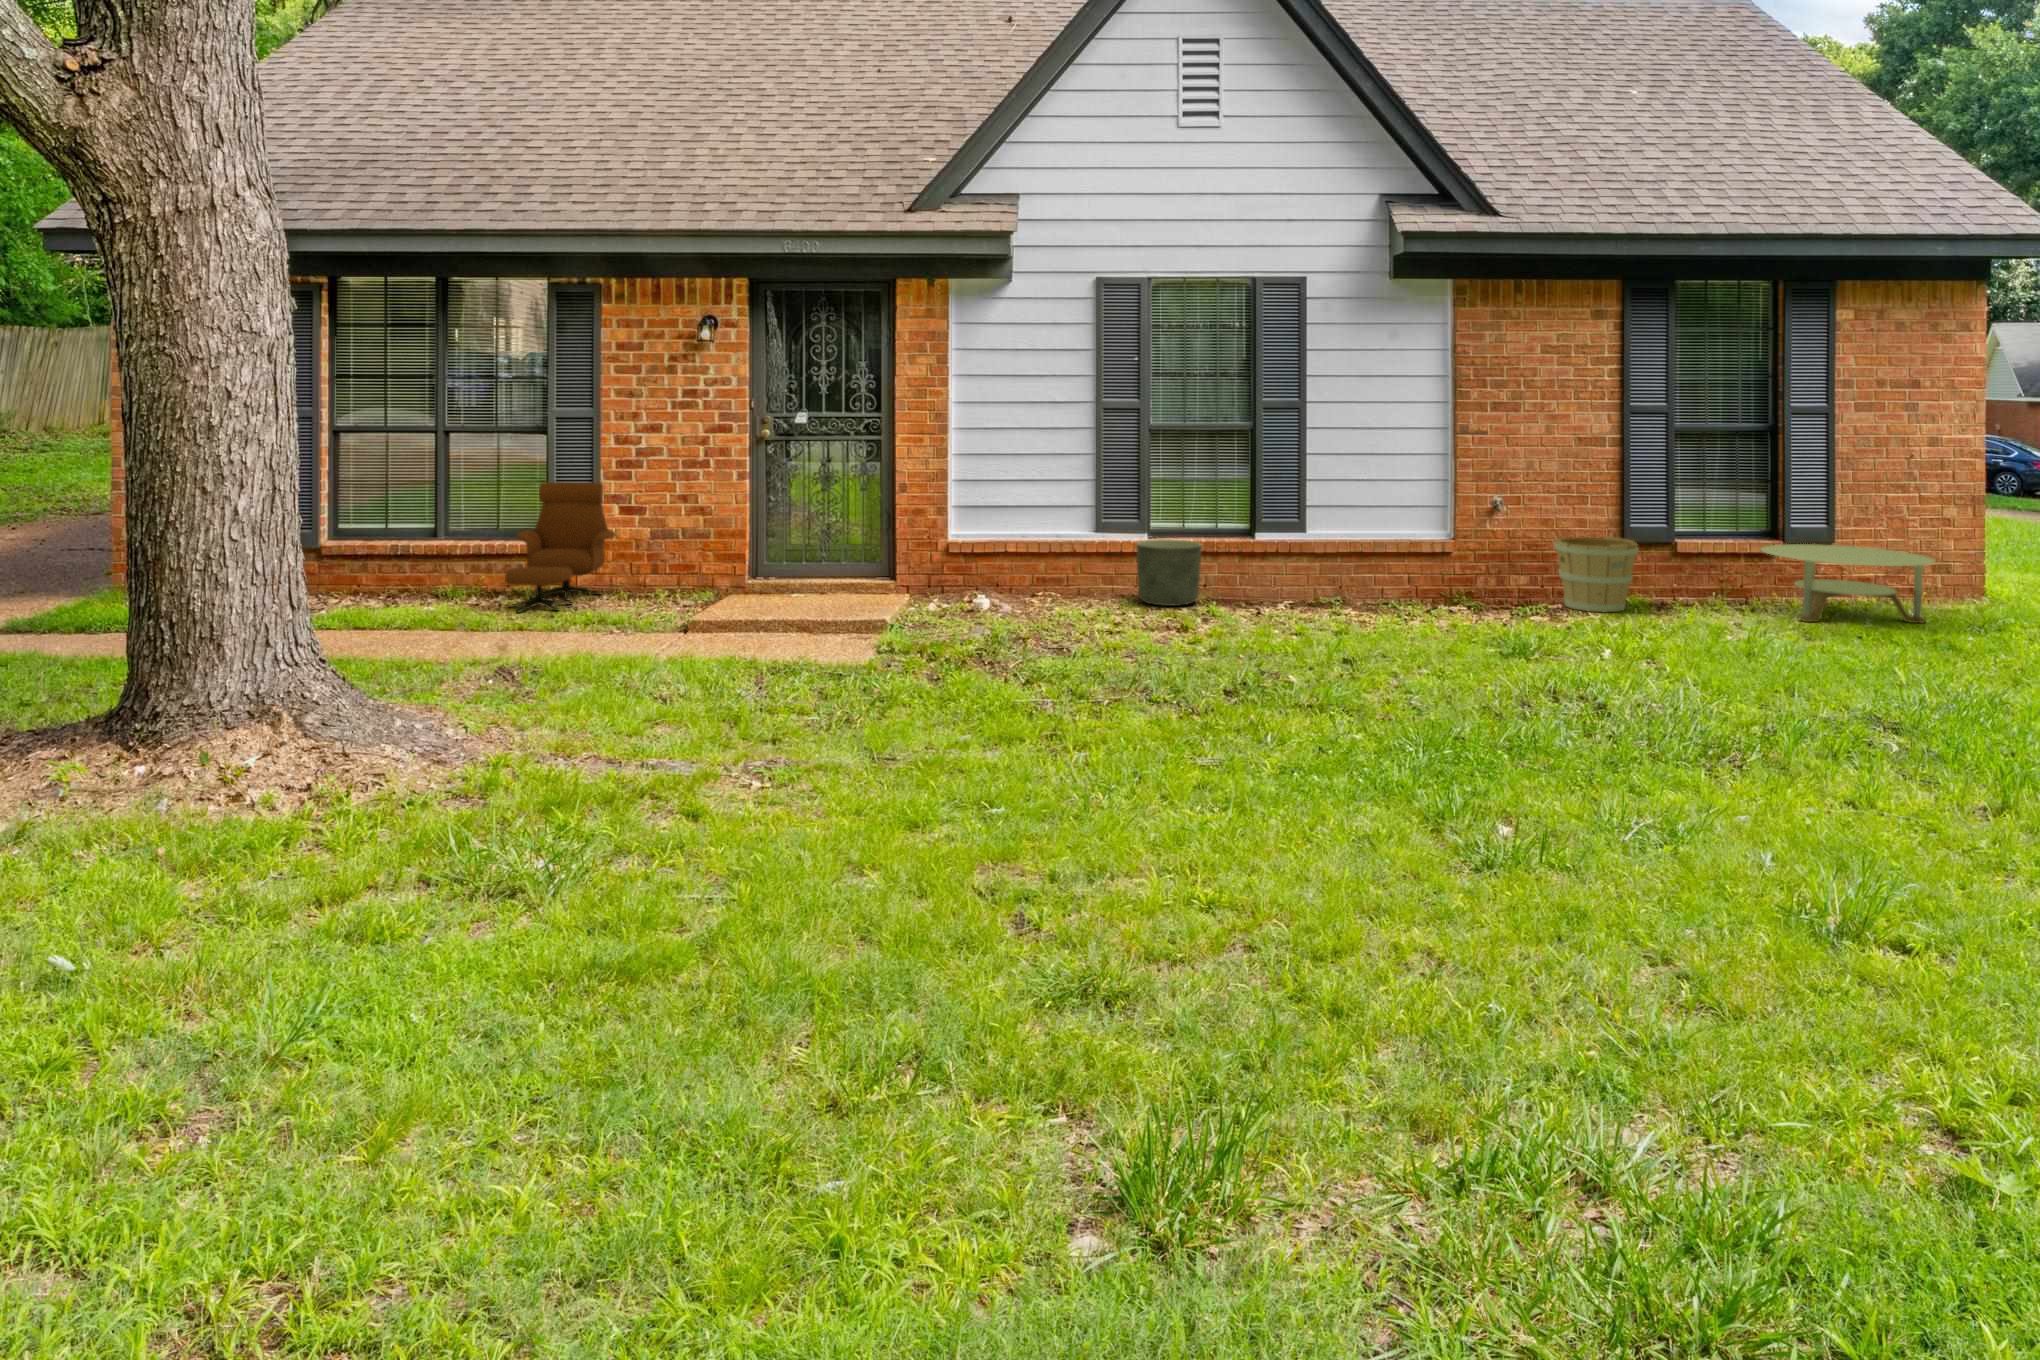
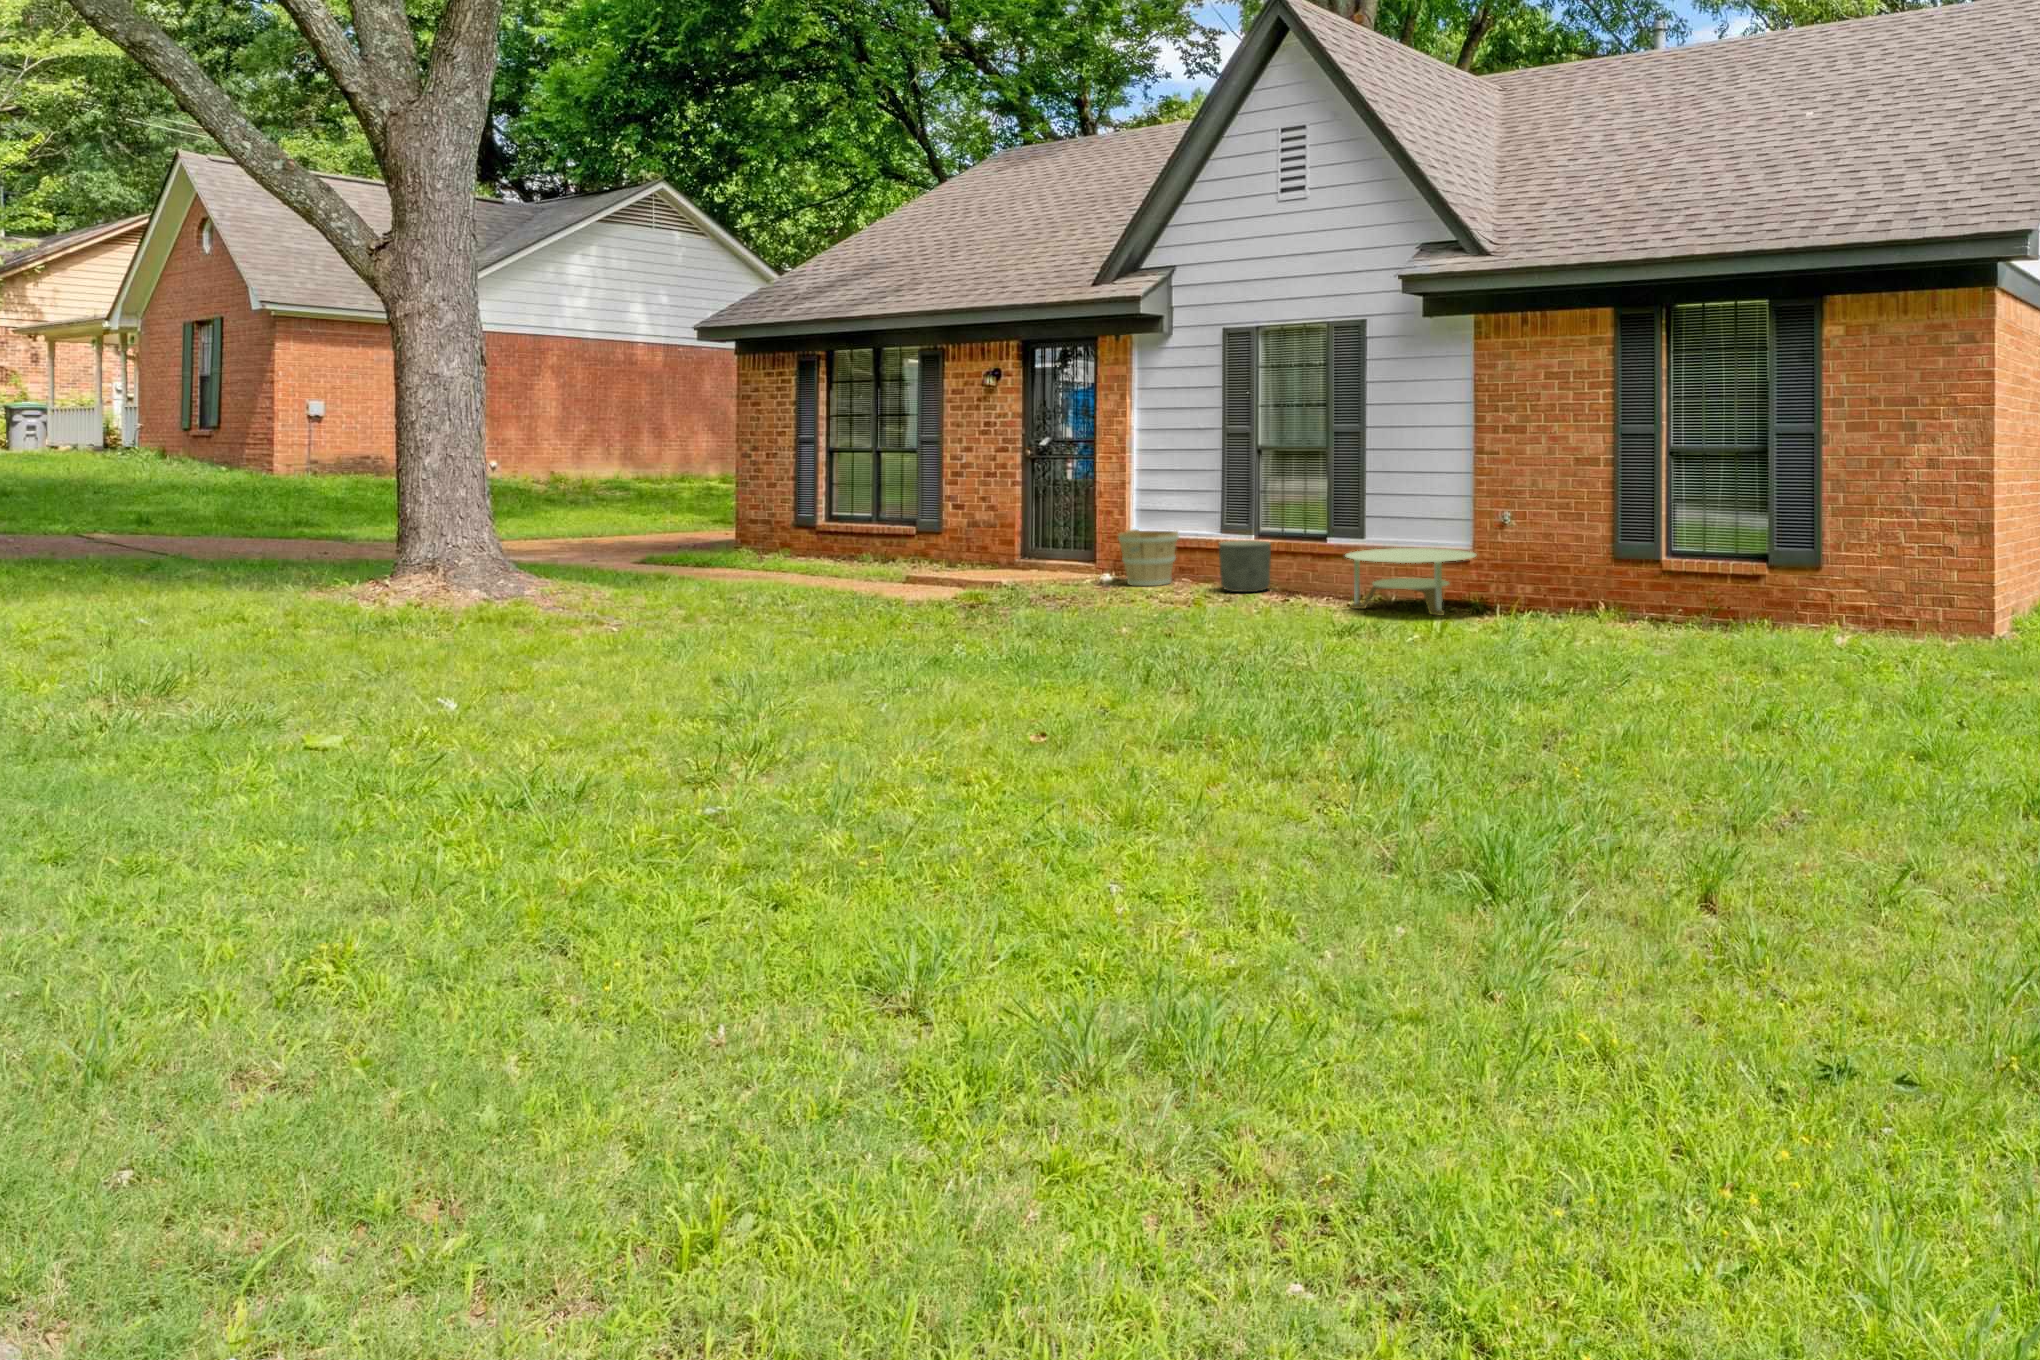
lounge chair: present [505,482,616,613] -> none [859,487,946,571]
wooden bucket: present [1554,536,1639,612] -> present [1118,529,1179,586]
round table: present [1761,544,1935,623] -> present [1346,548,1476,616]

